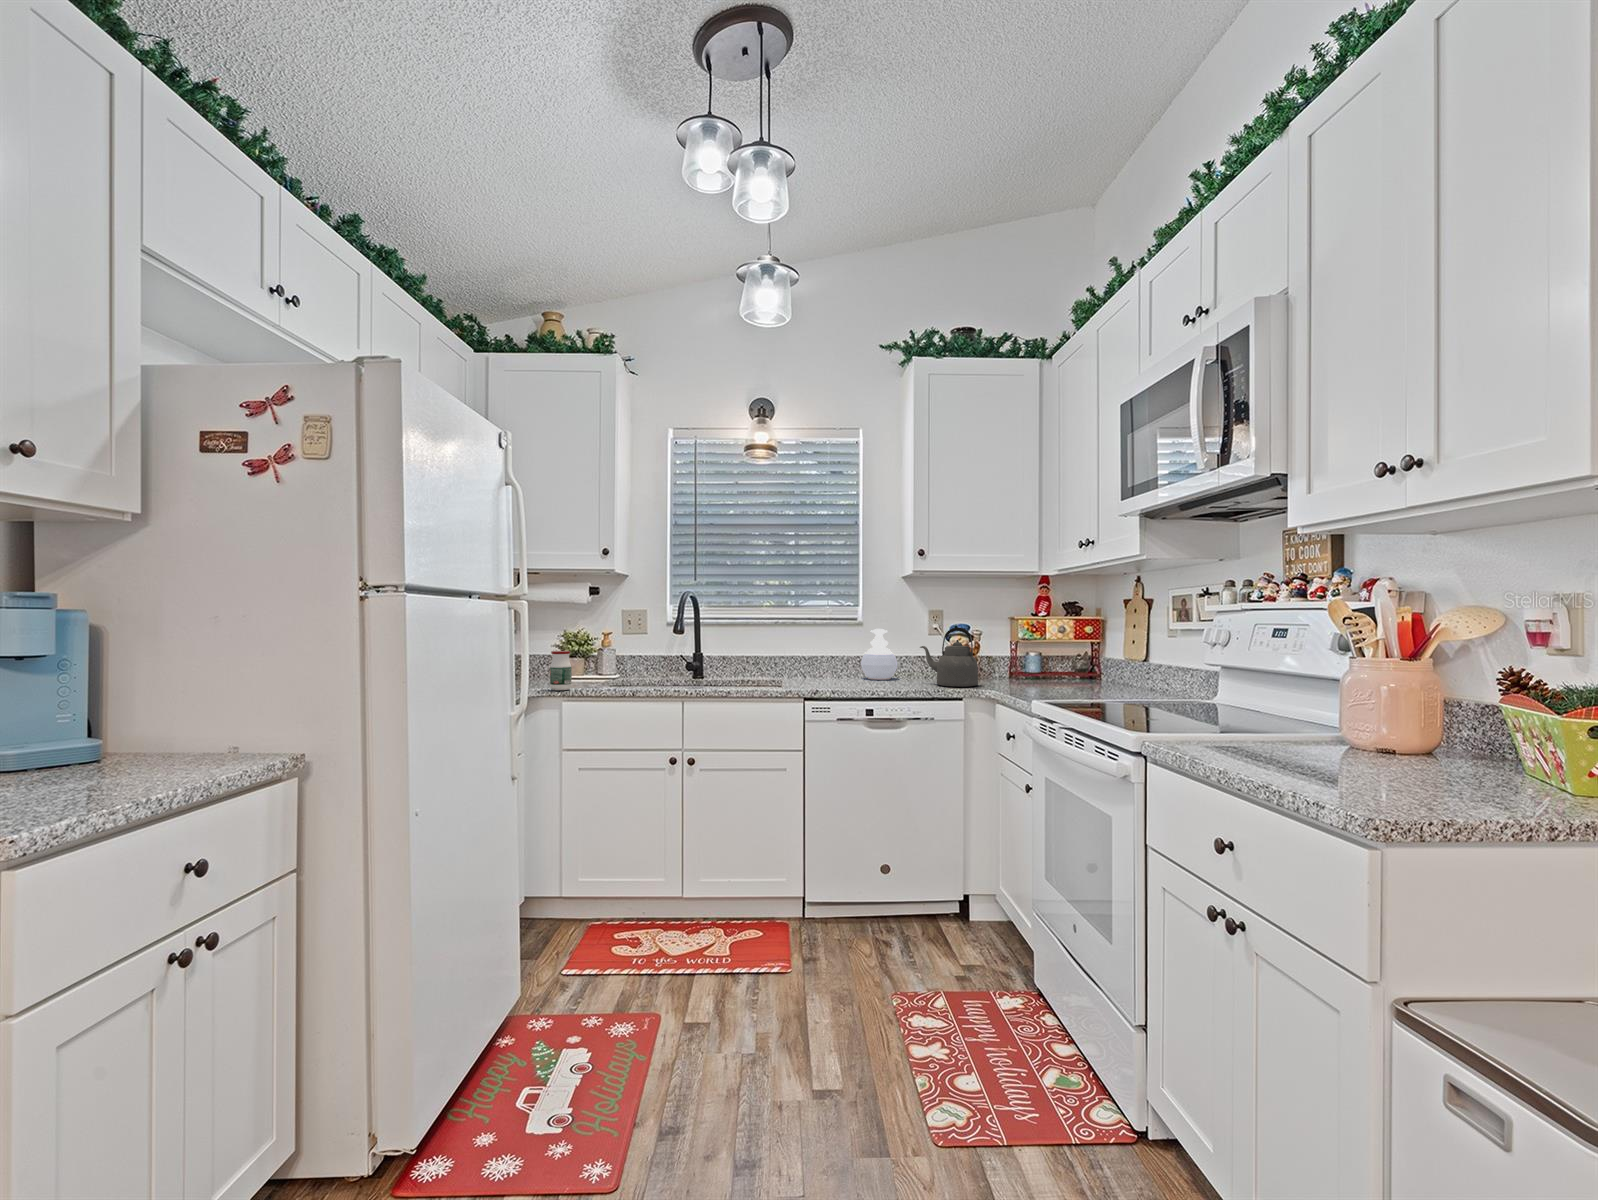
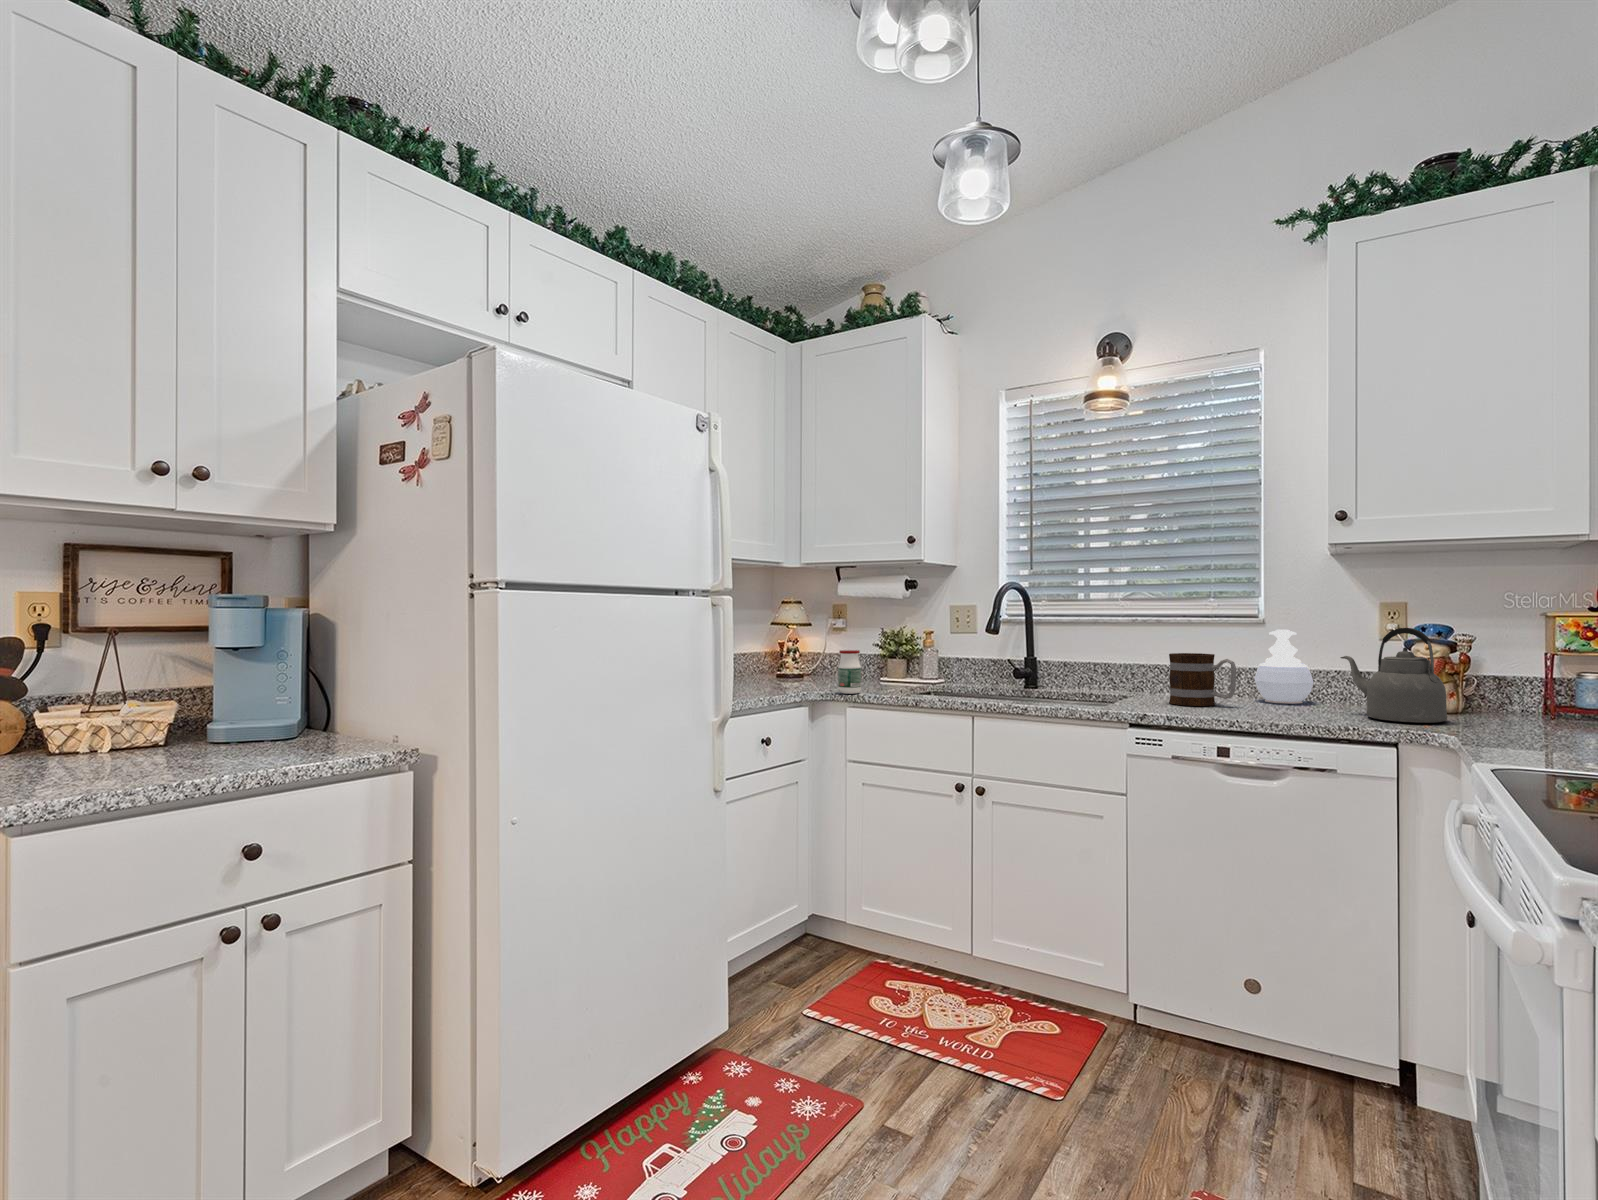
mug: none [814,647,860,684] -> present [1169,653,1237,706]

